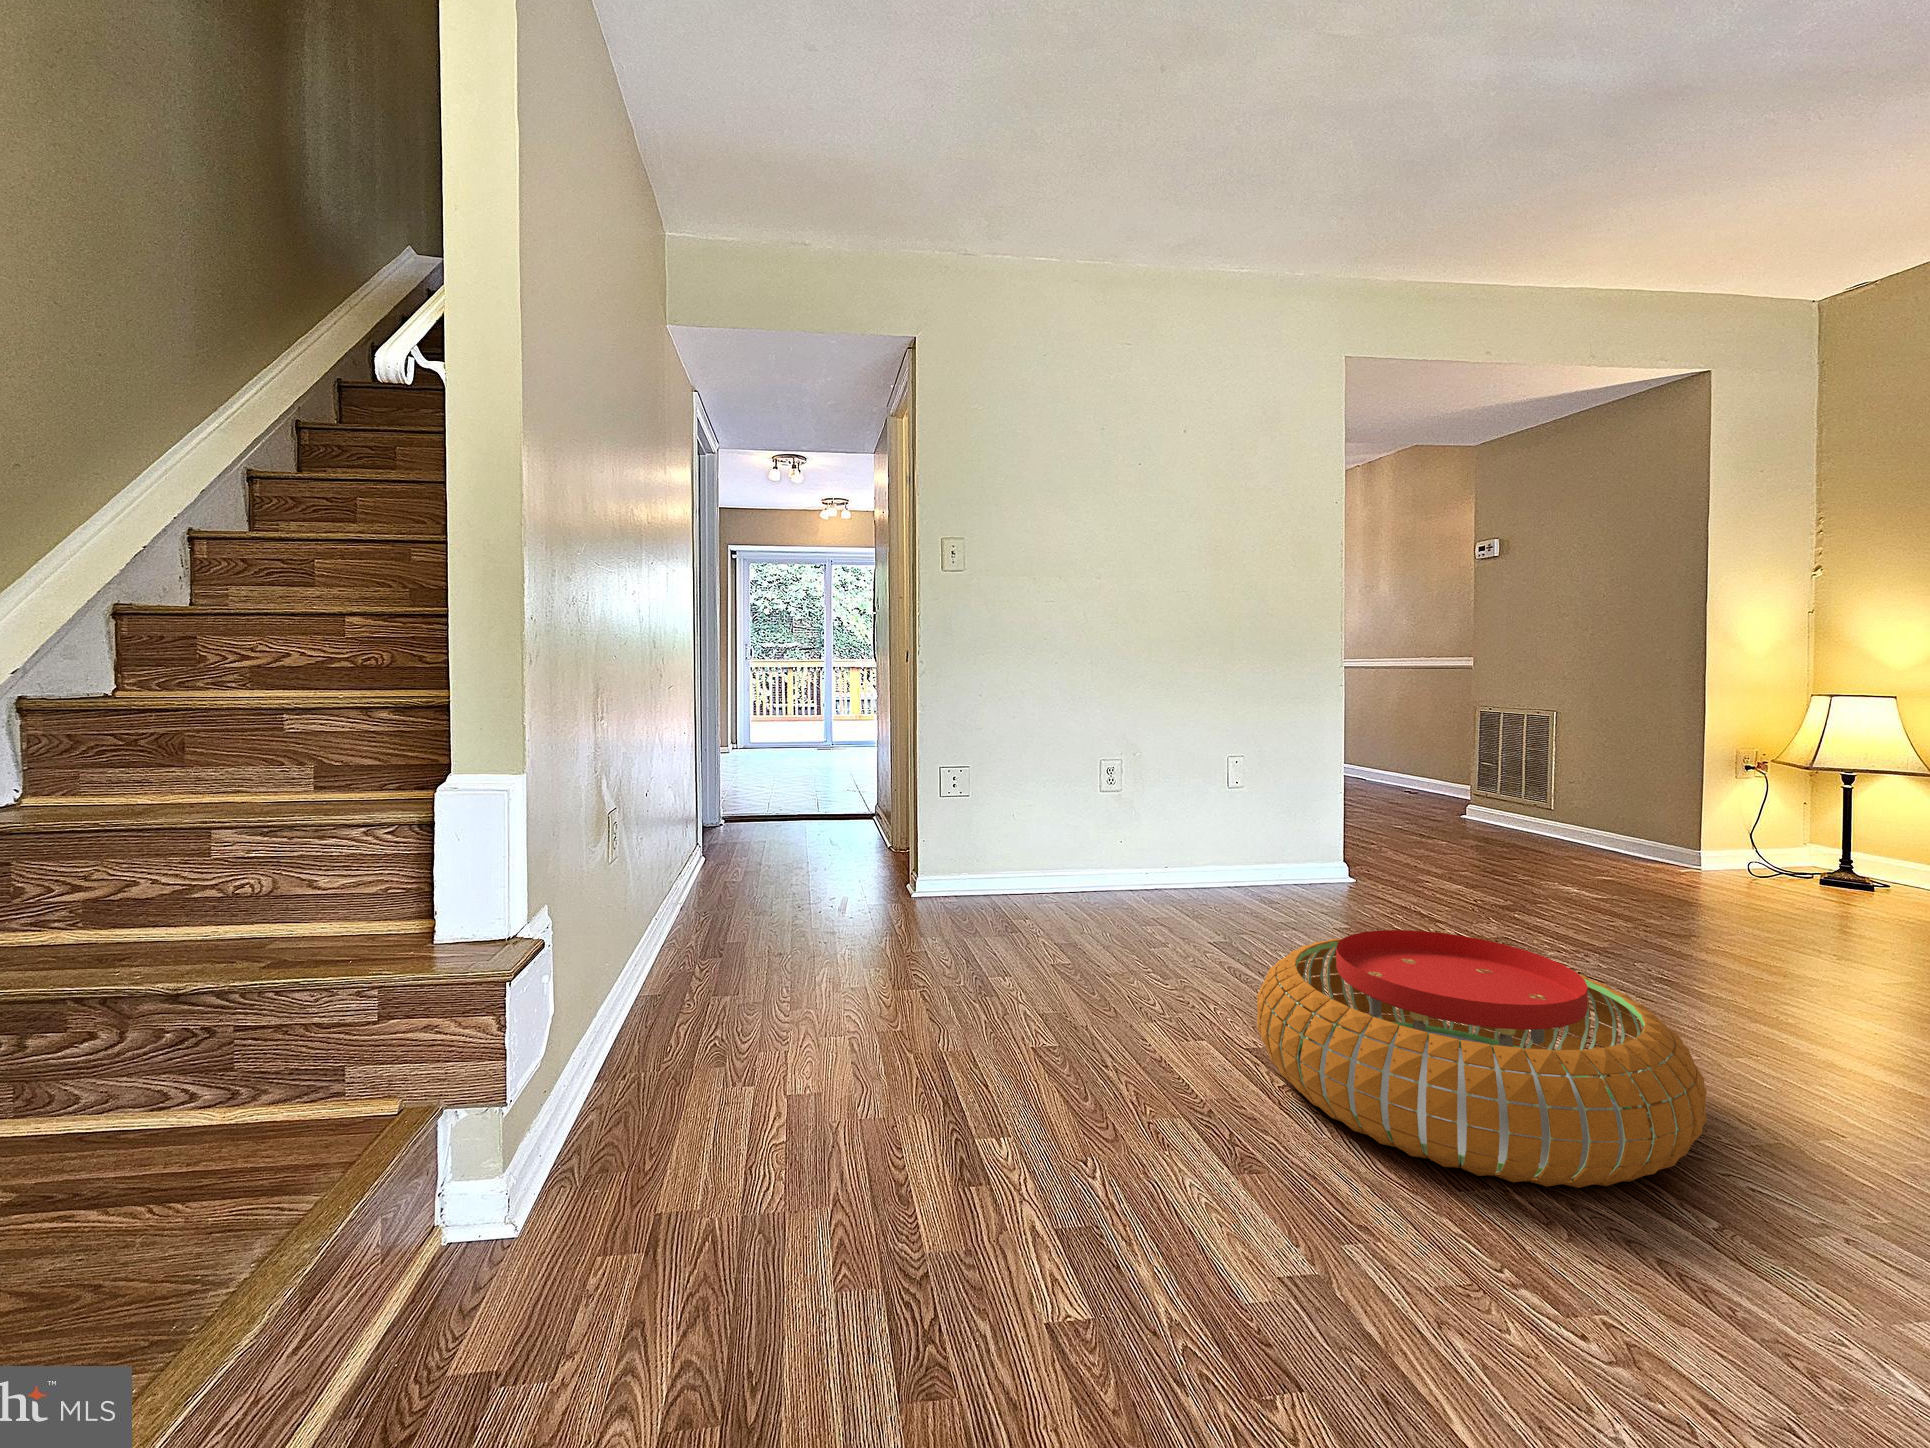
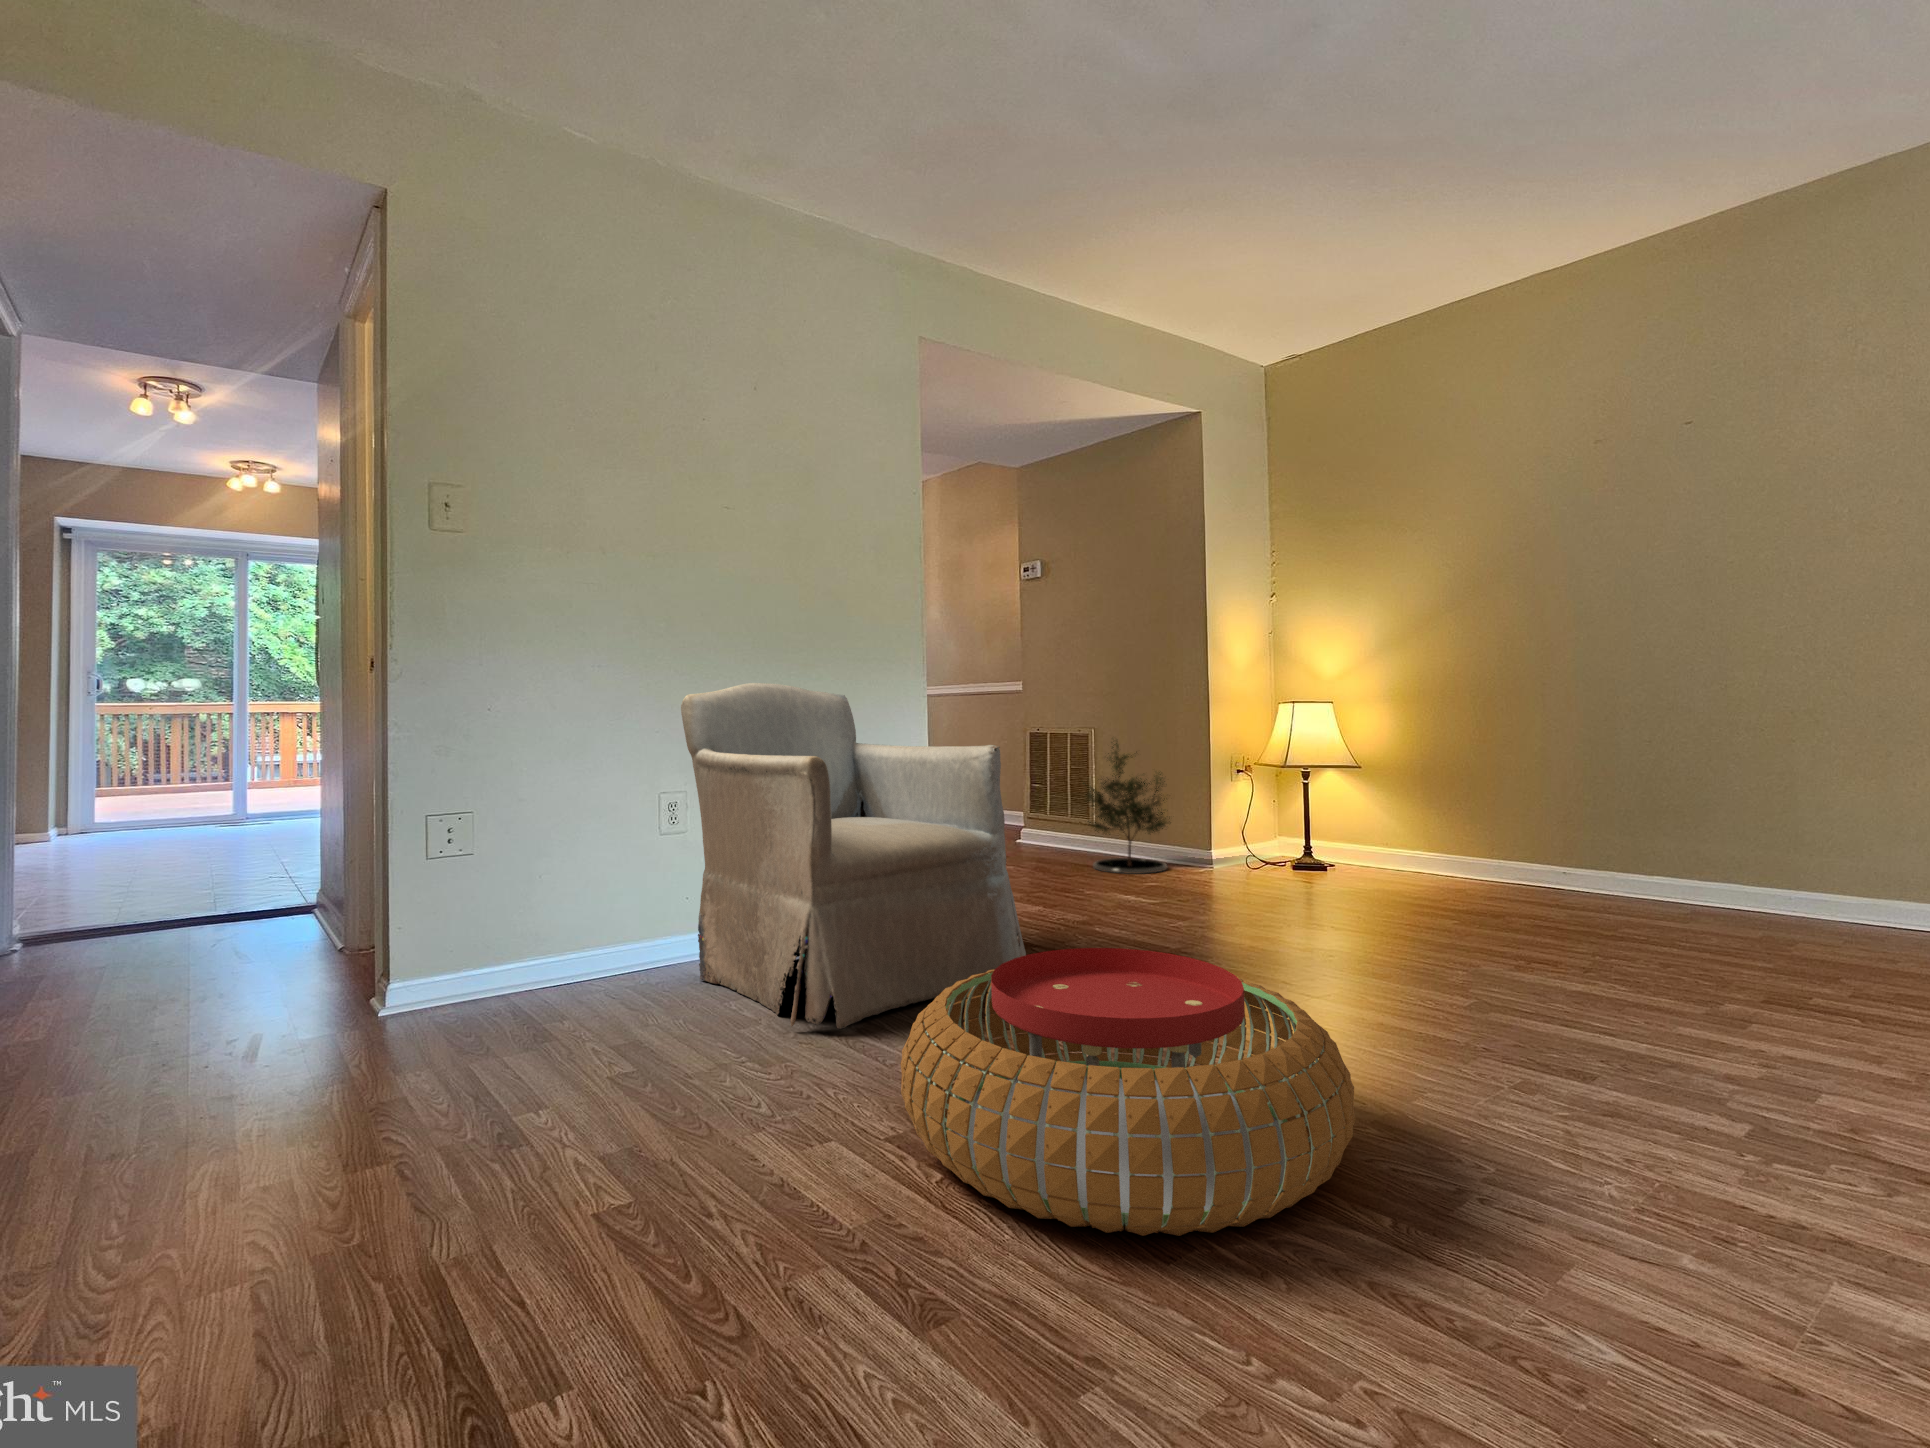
armchair: none [1113,678,1416,962] -> present [681,683,1026,1029]
potted tree: none [1523,721,1647,865] -> present [1083,742,1170,874]

